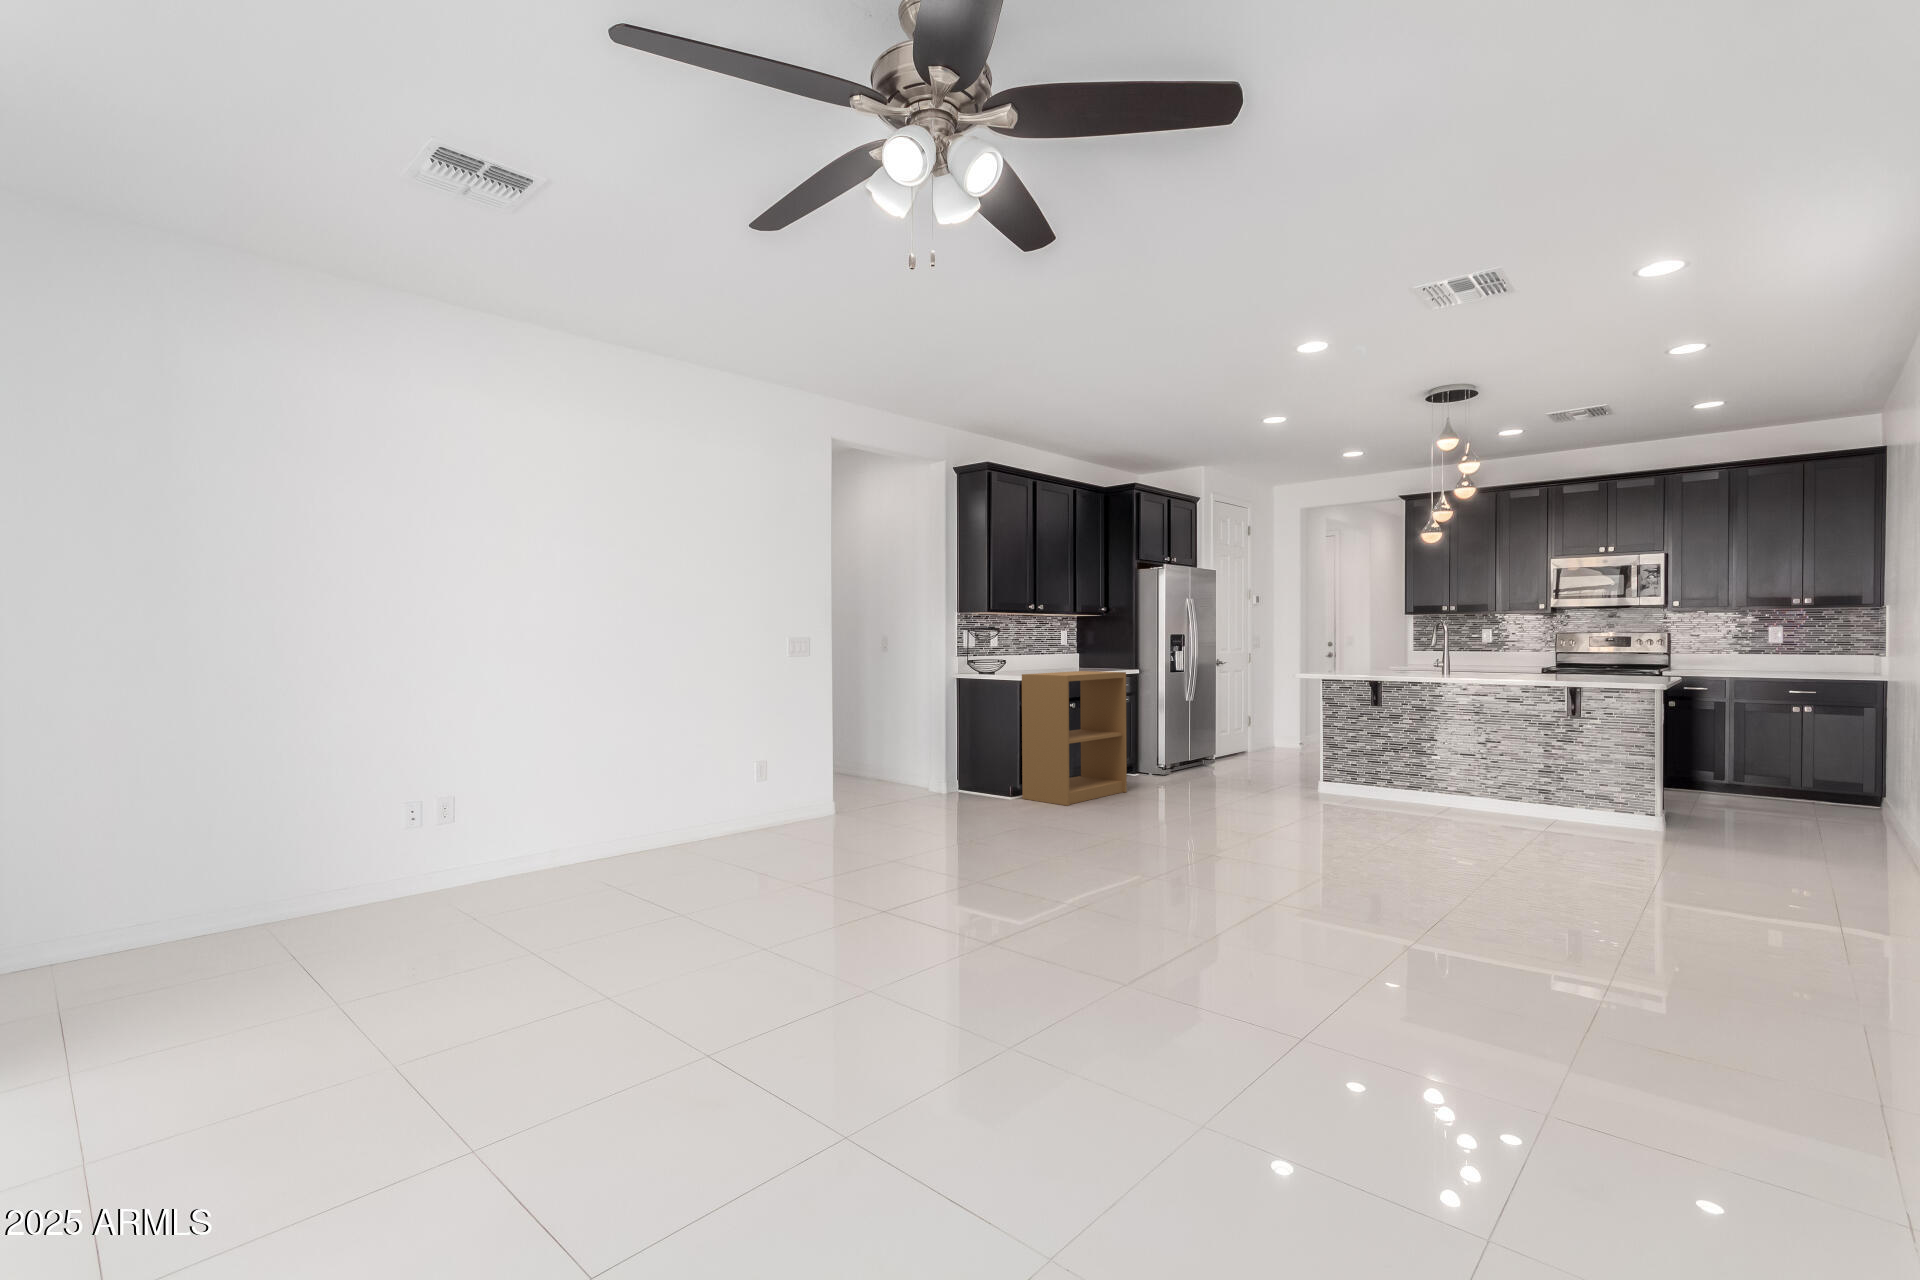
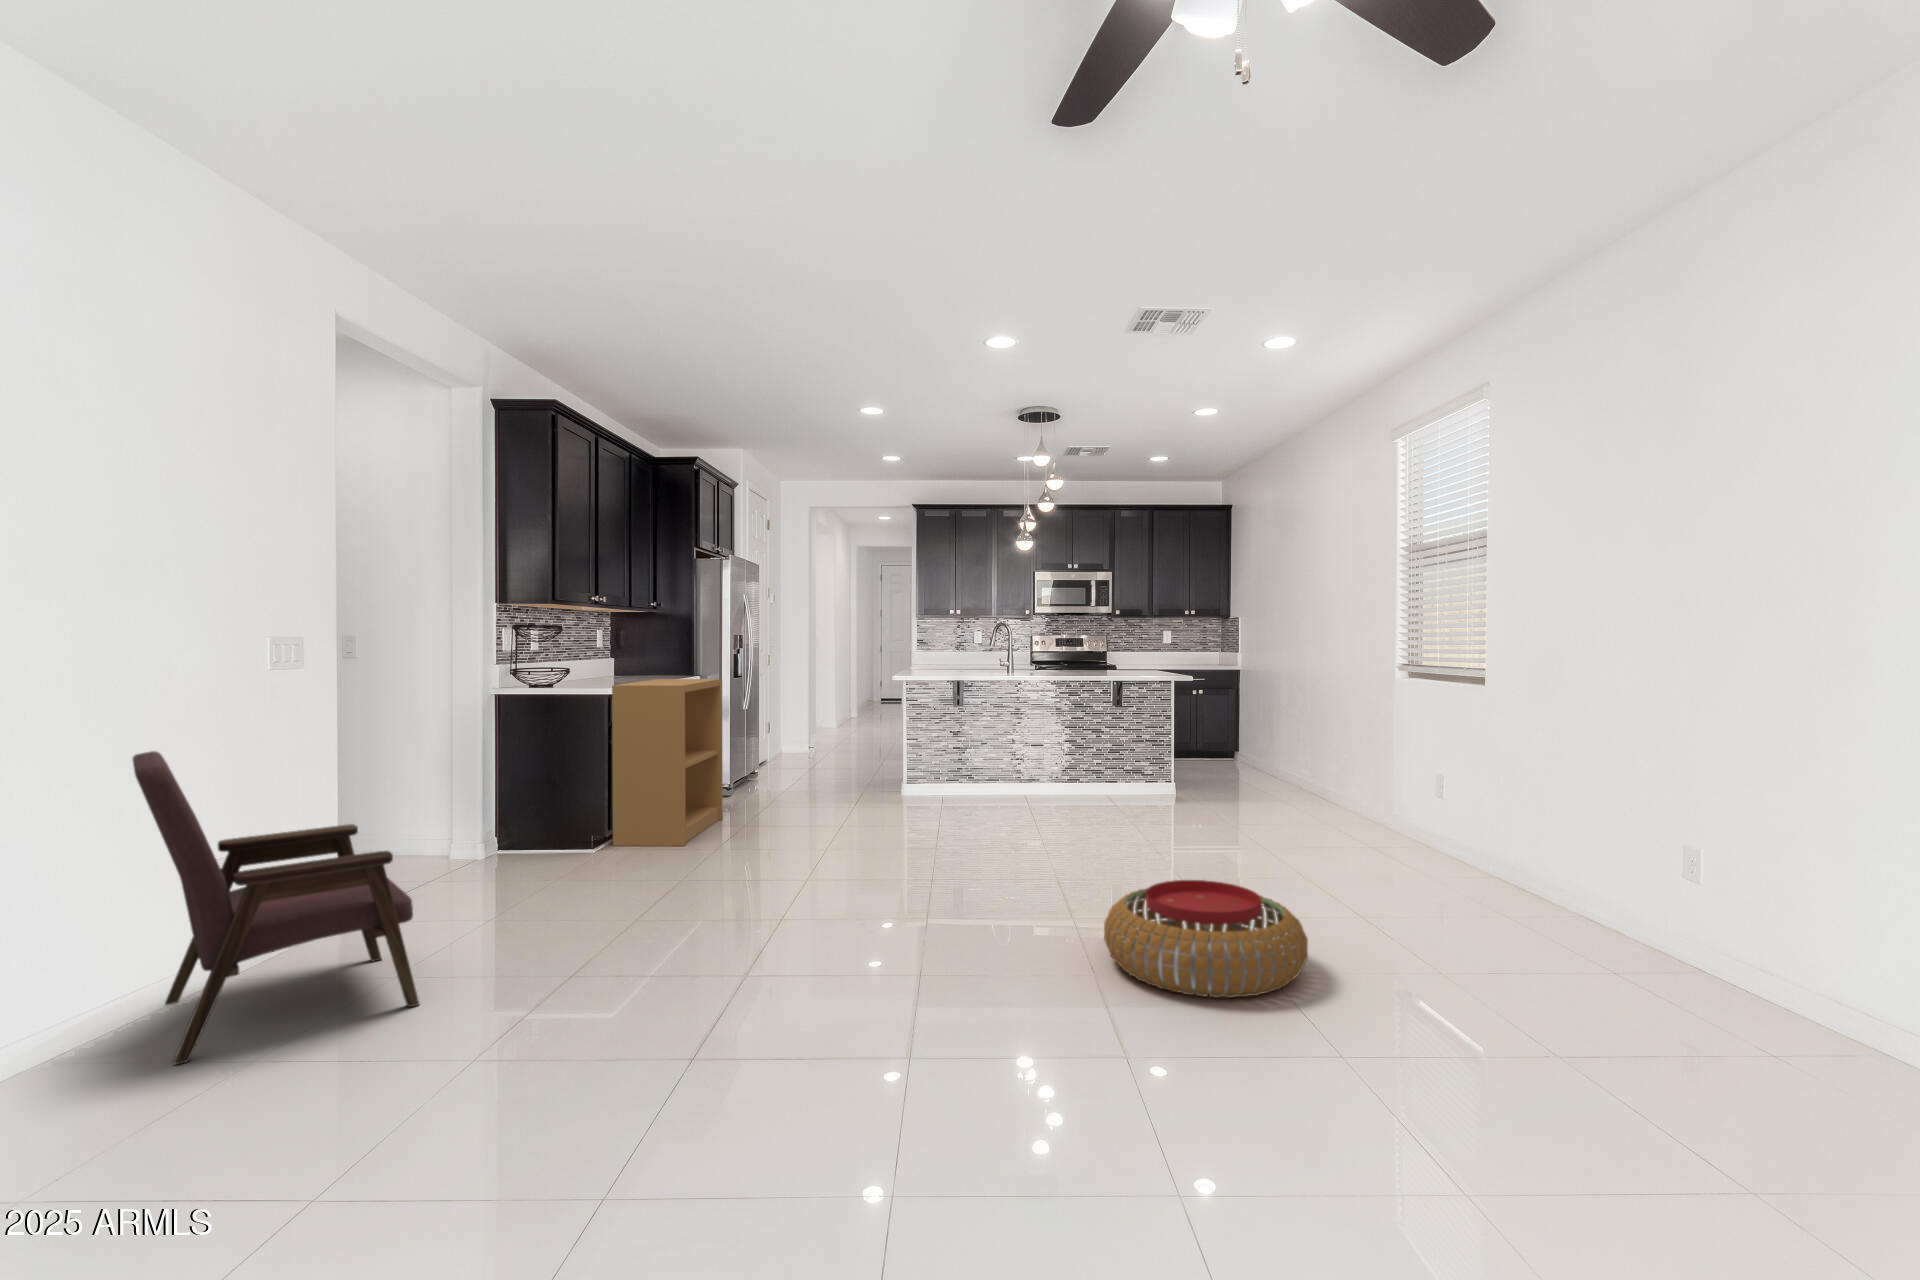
armchair: none [673,699,814,862] -> present [133,751,419,1065]
pouf: none [1218,876,1428,992] -> present [1104,880,1308,998]

